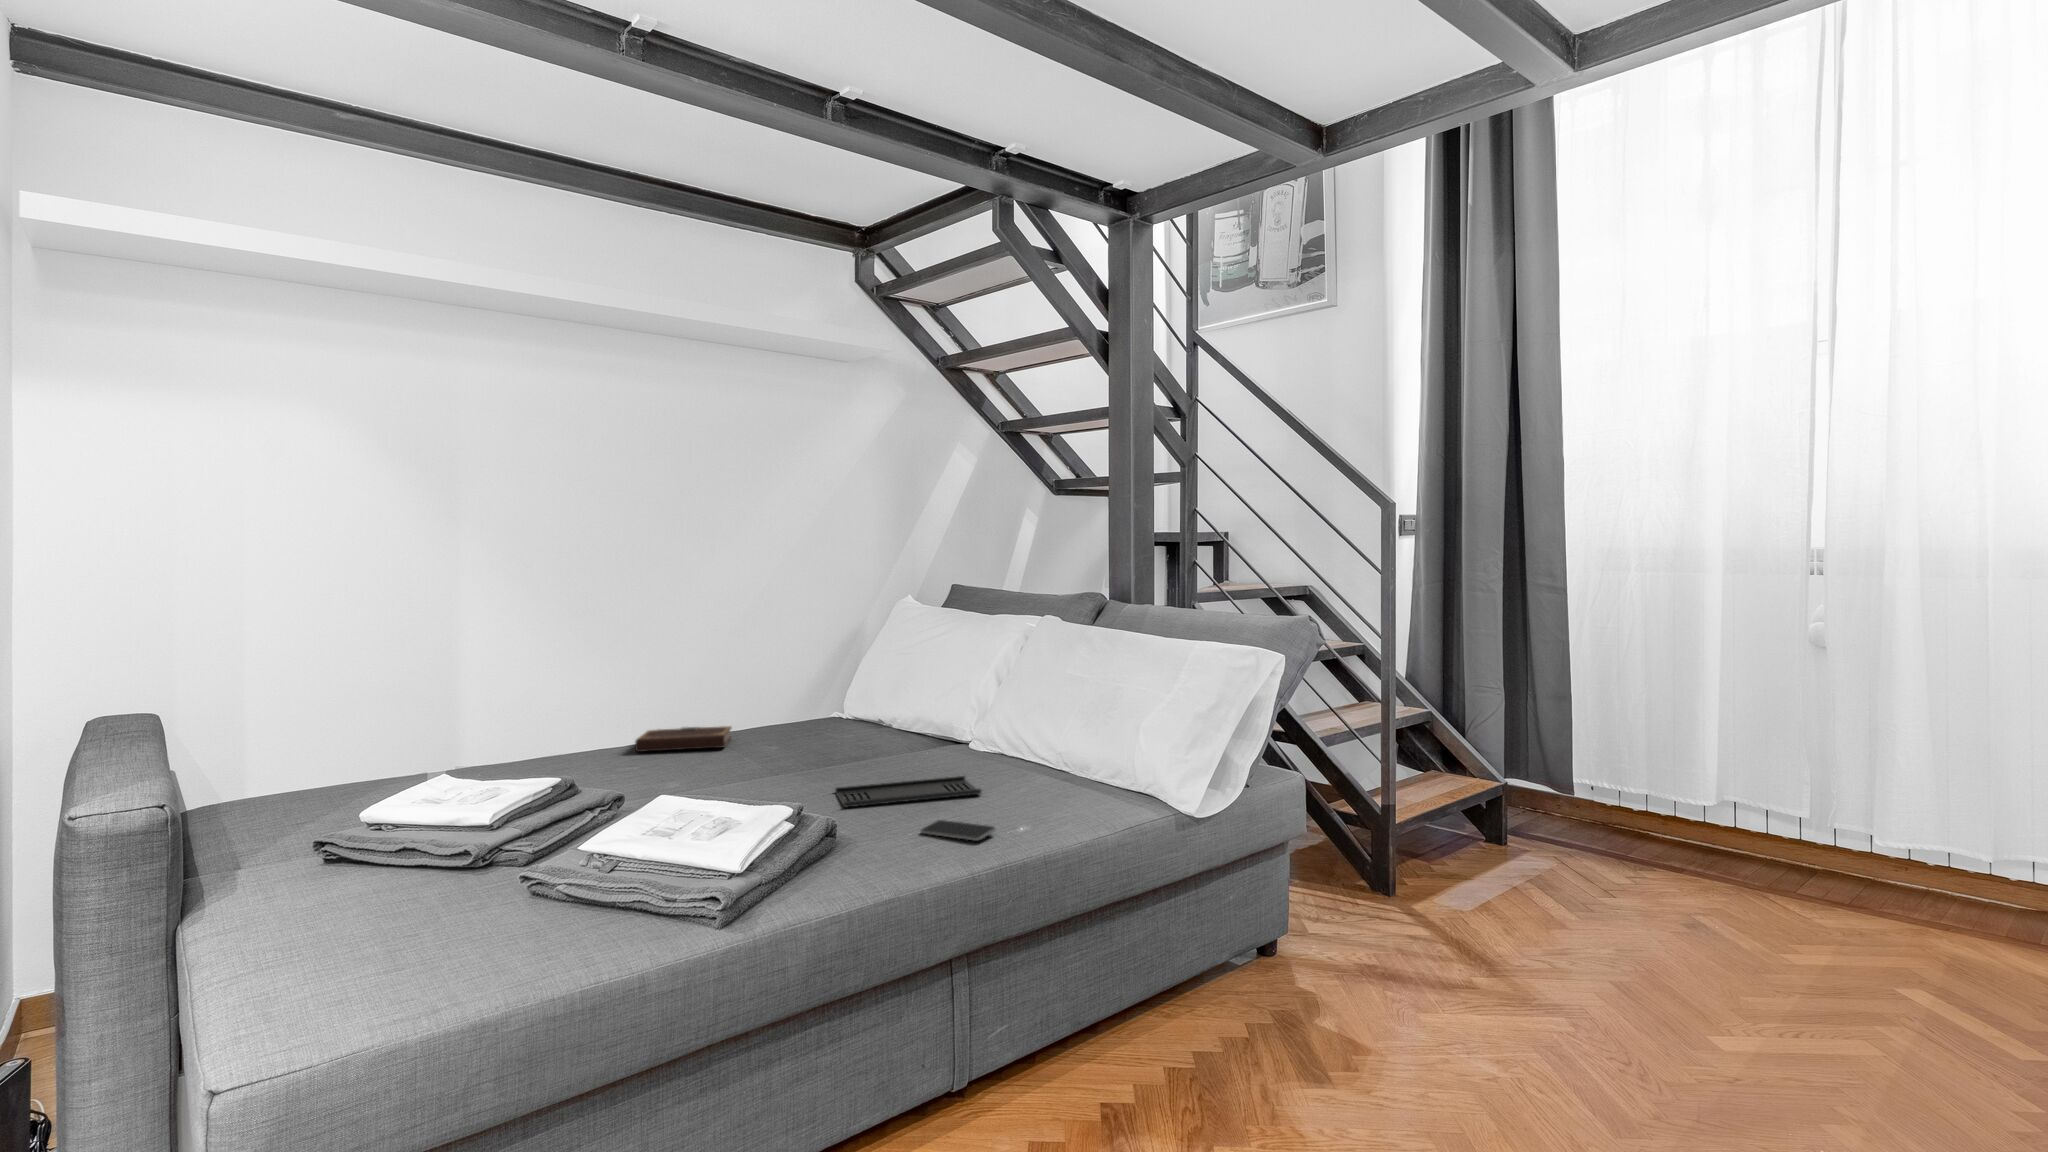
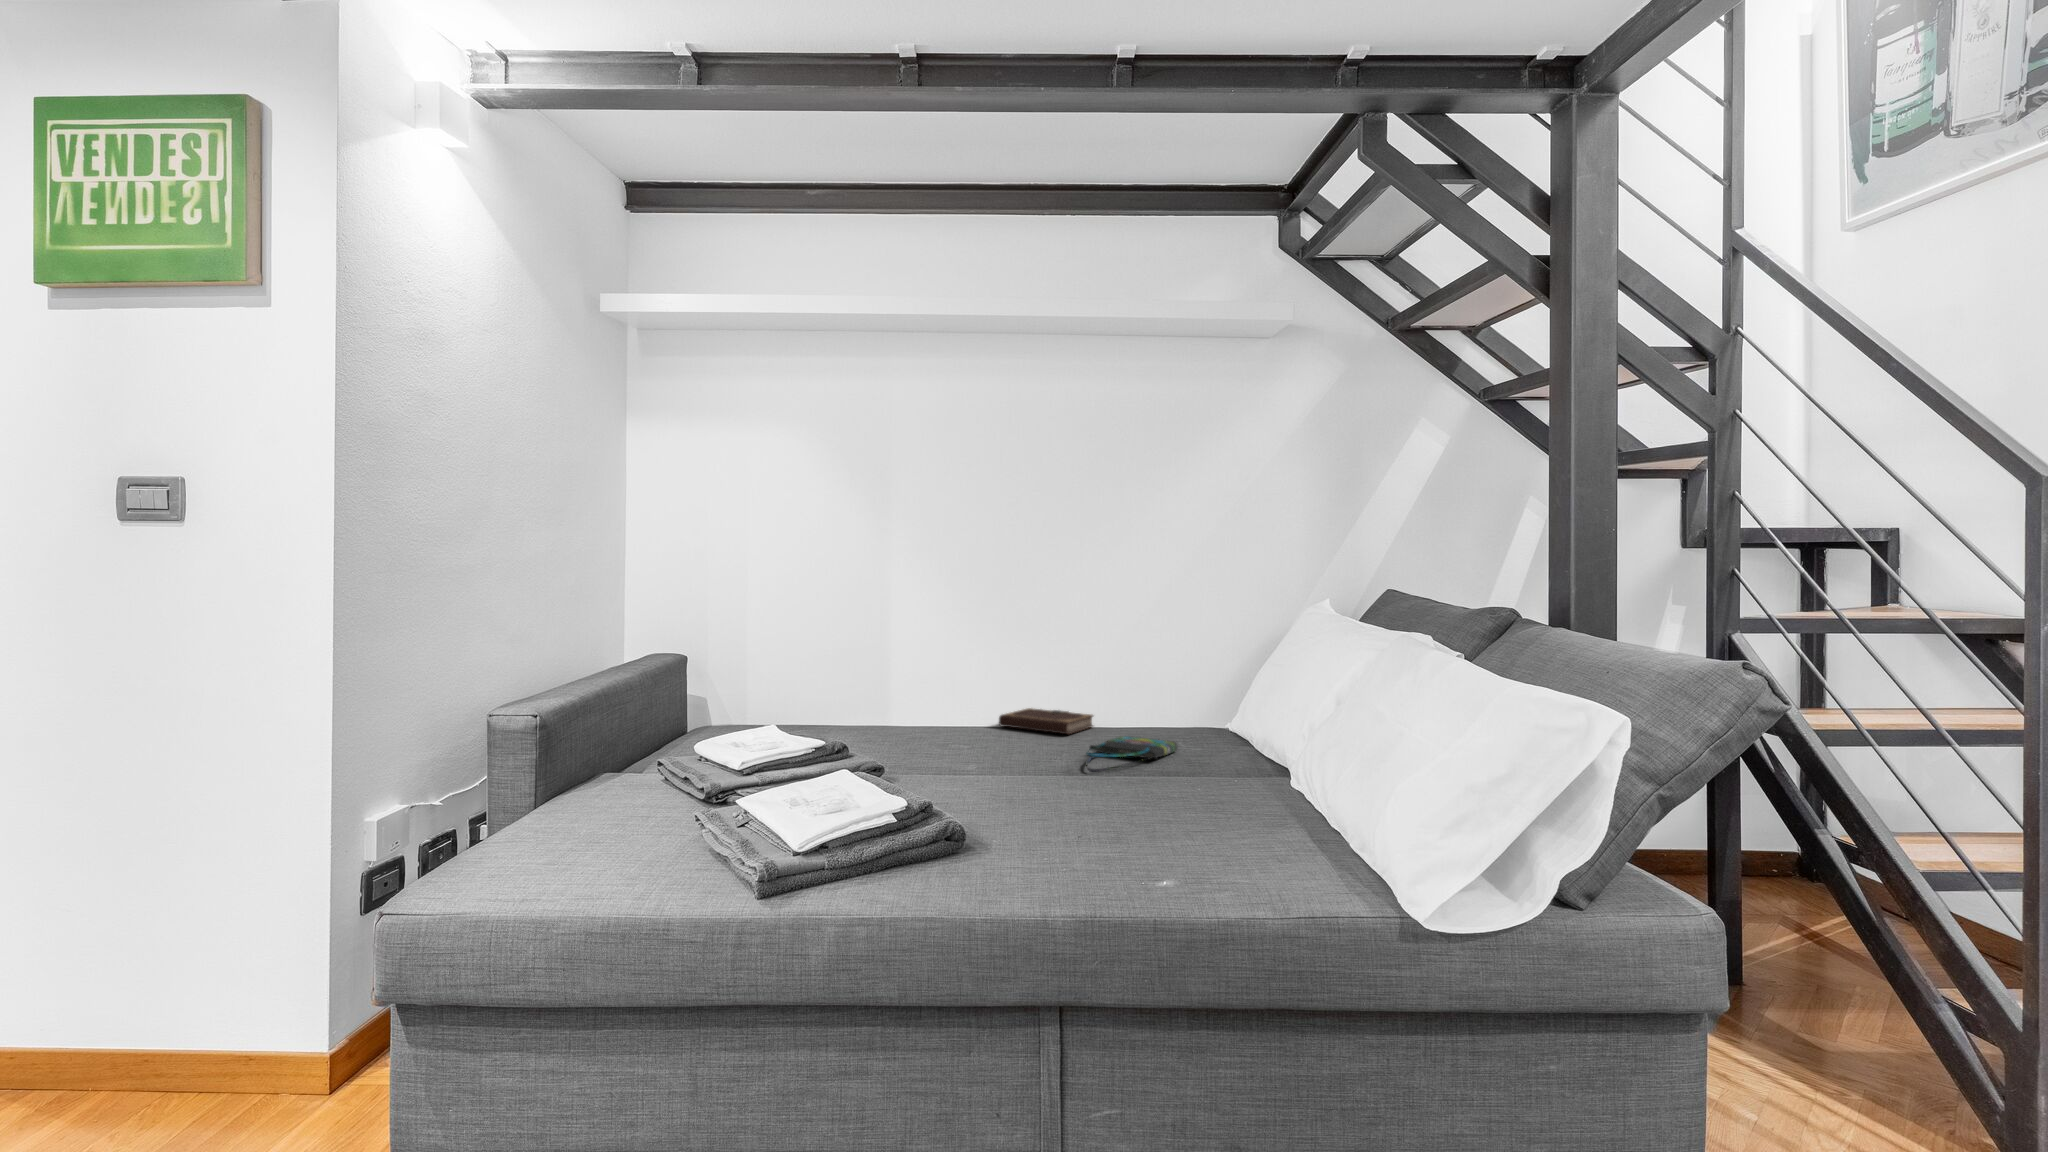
tote bag: none [779,736,854,771] -> present [1086,736,1177,772]
tray: present [835,776,981,807] -> none [1042,792,1207,831]
smartphone: present [921,820,996,841] -> none [1050,848,1114,881]

